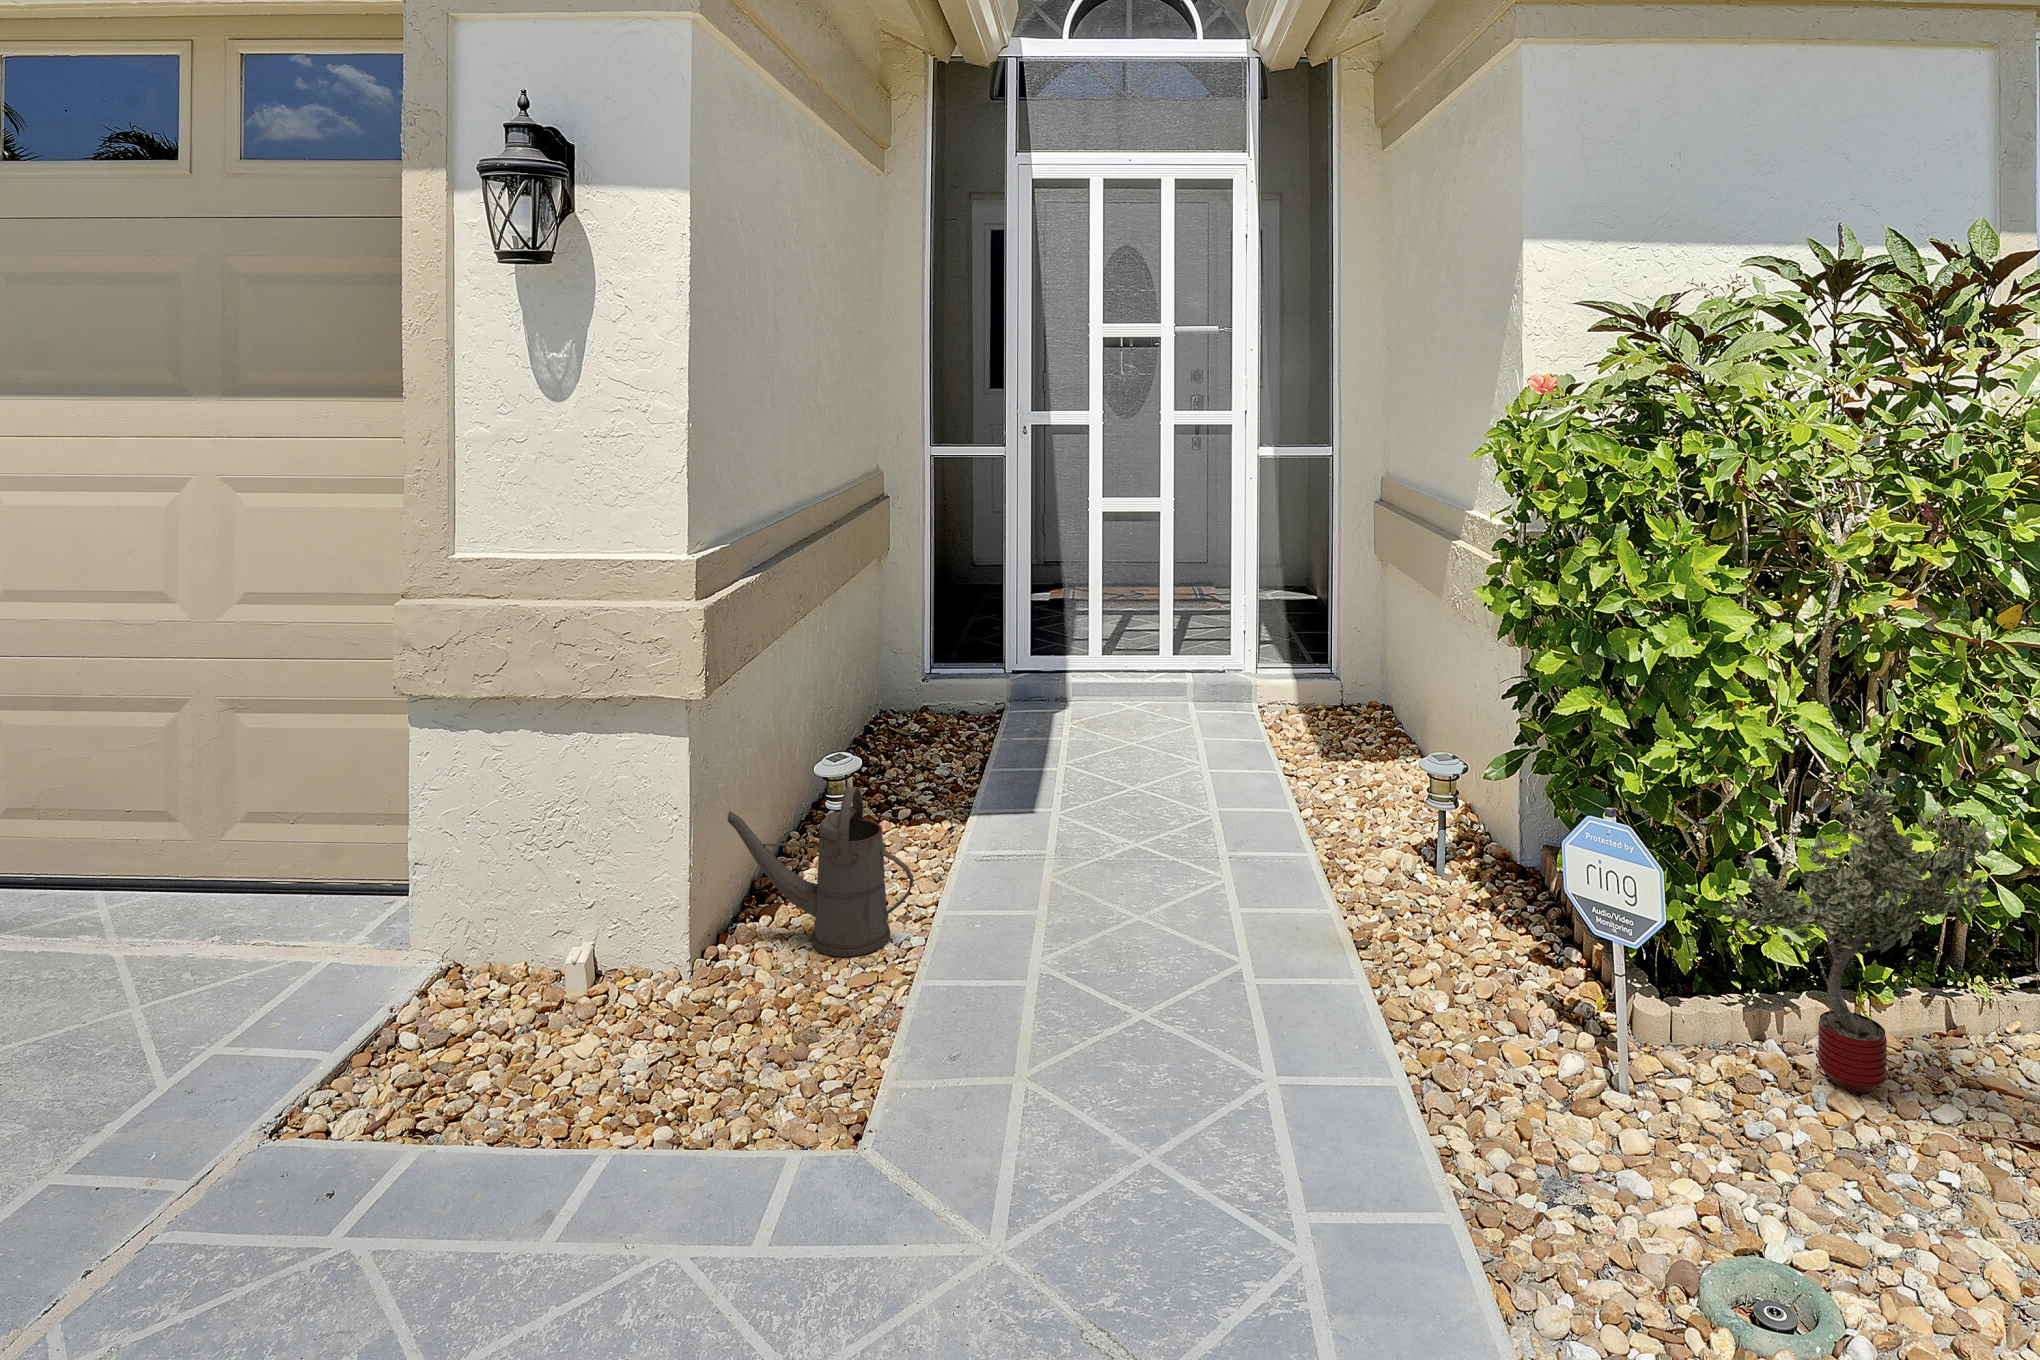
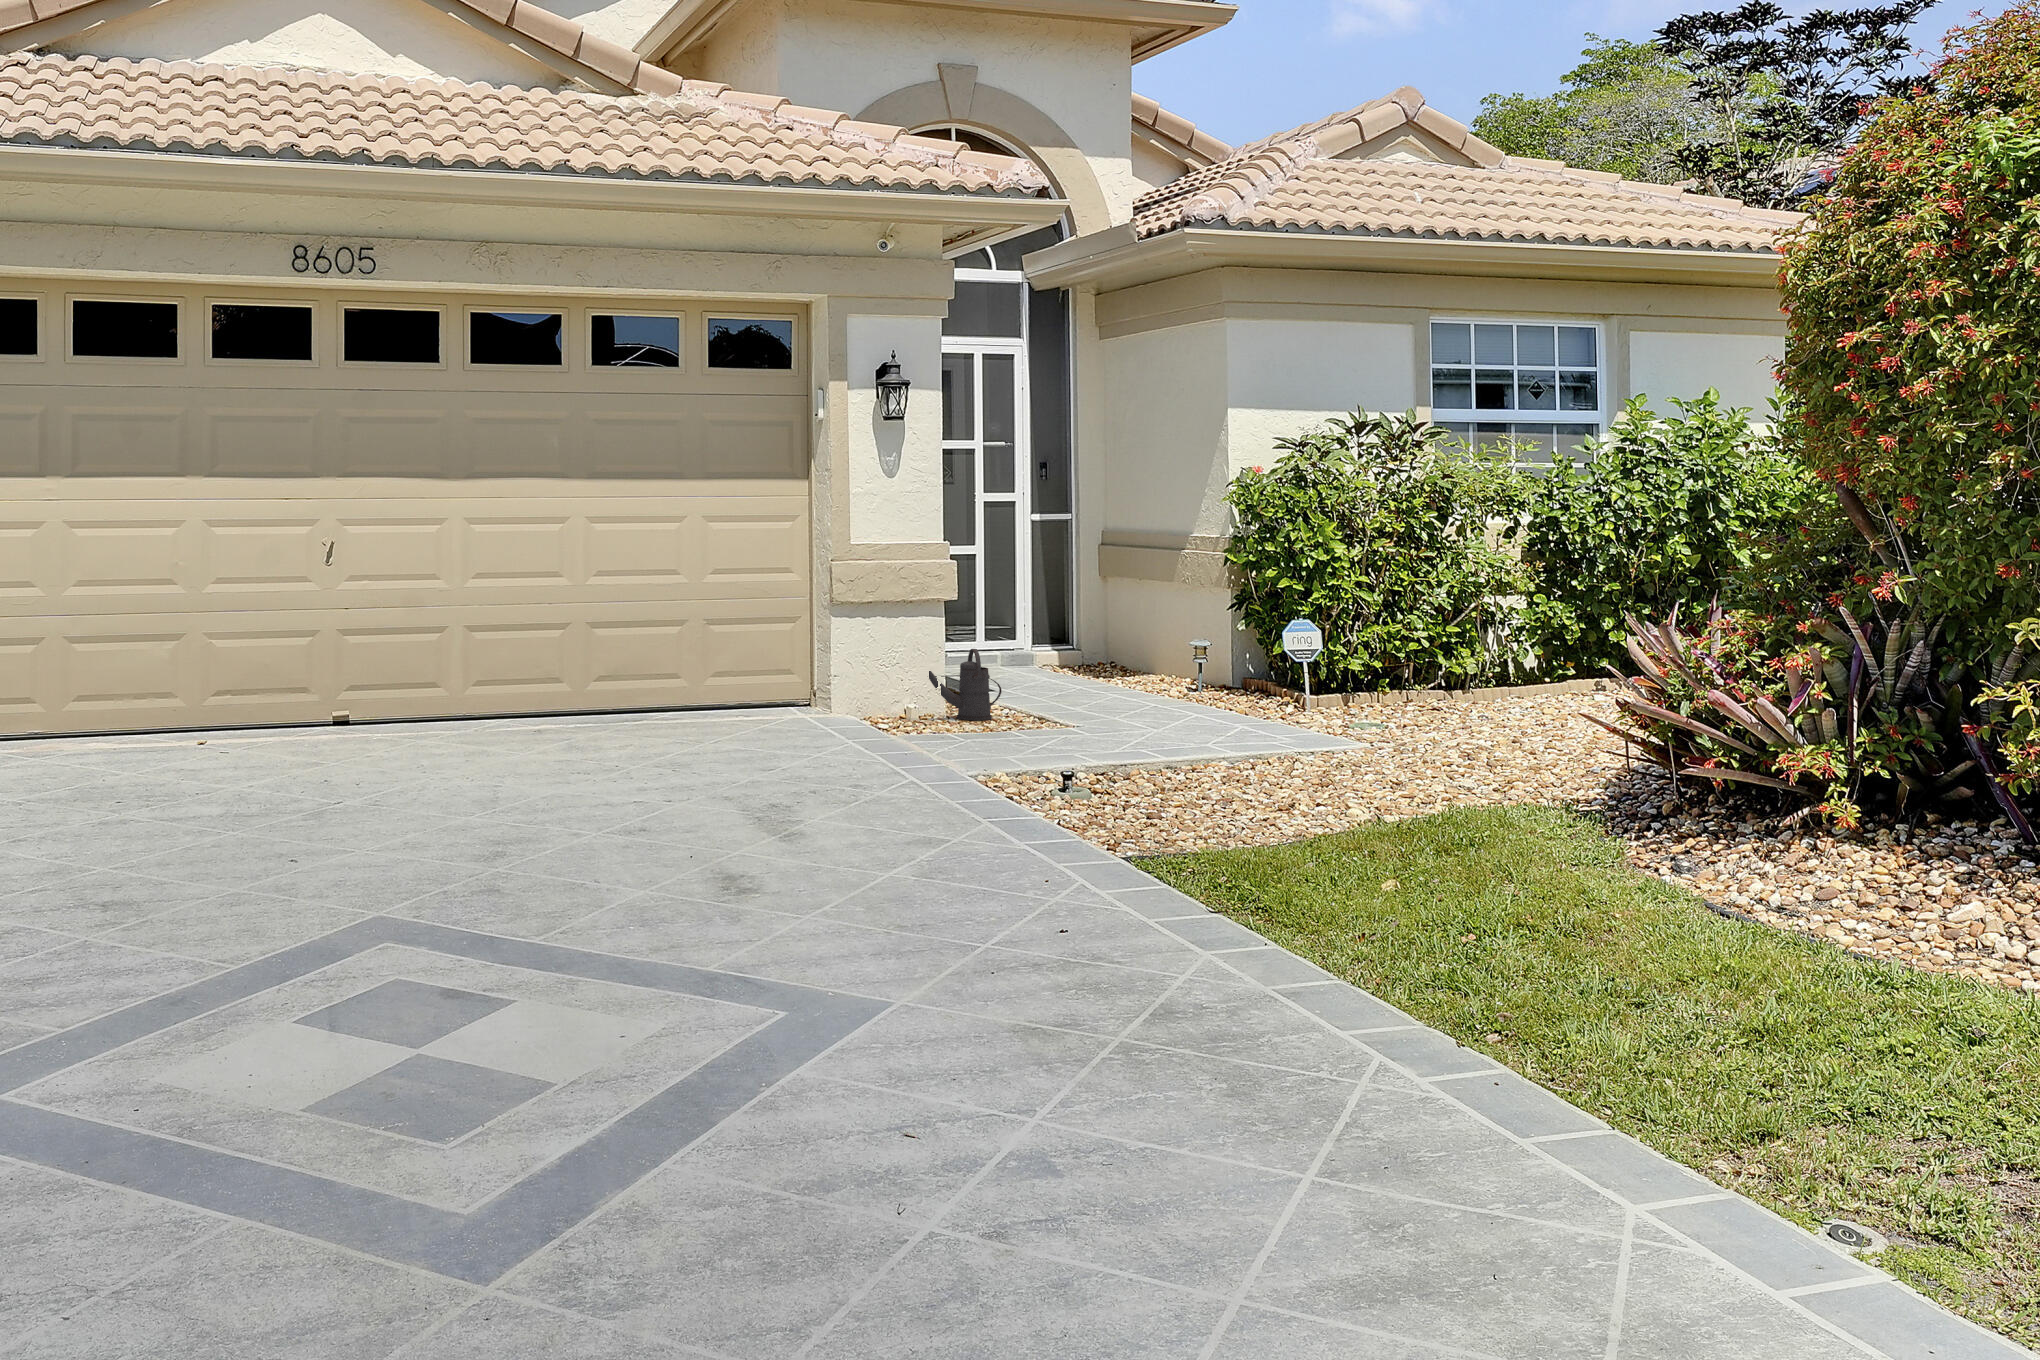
potted tree: present [1720,770,1990,1093] -> none [1334,608,1421,723]

